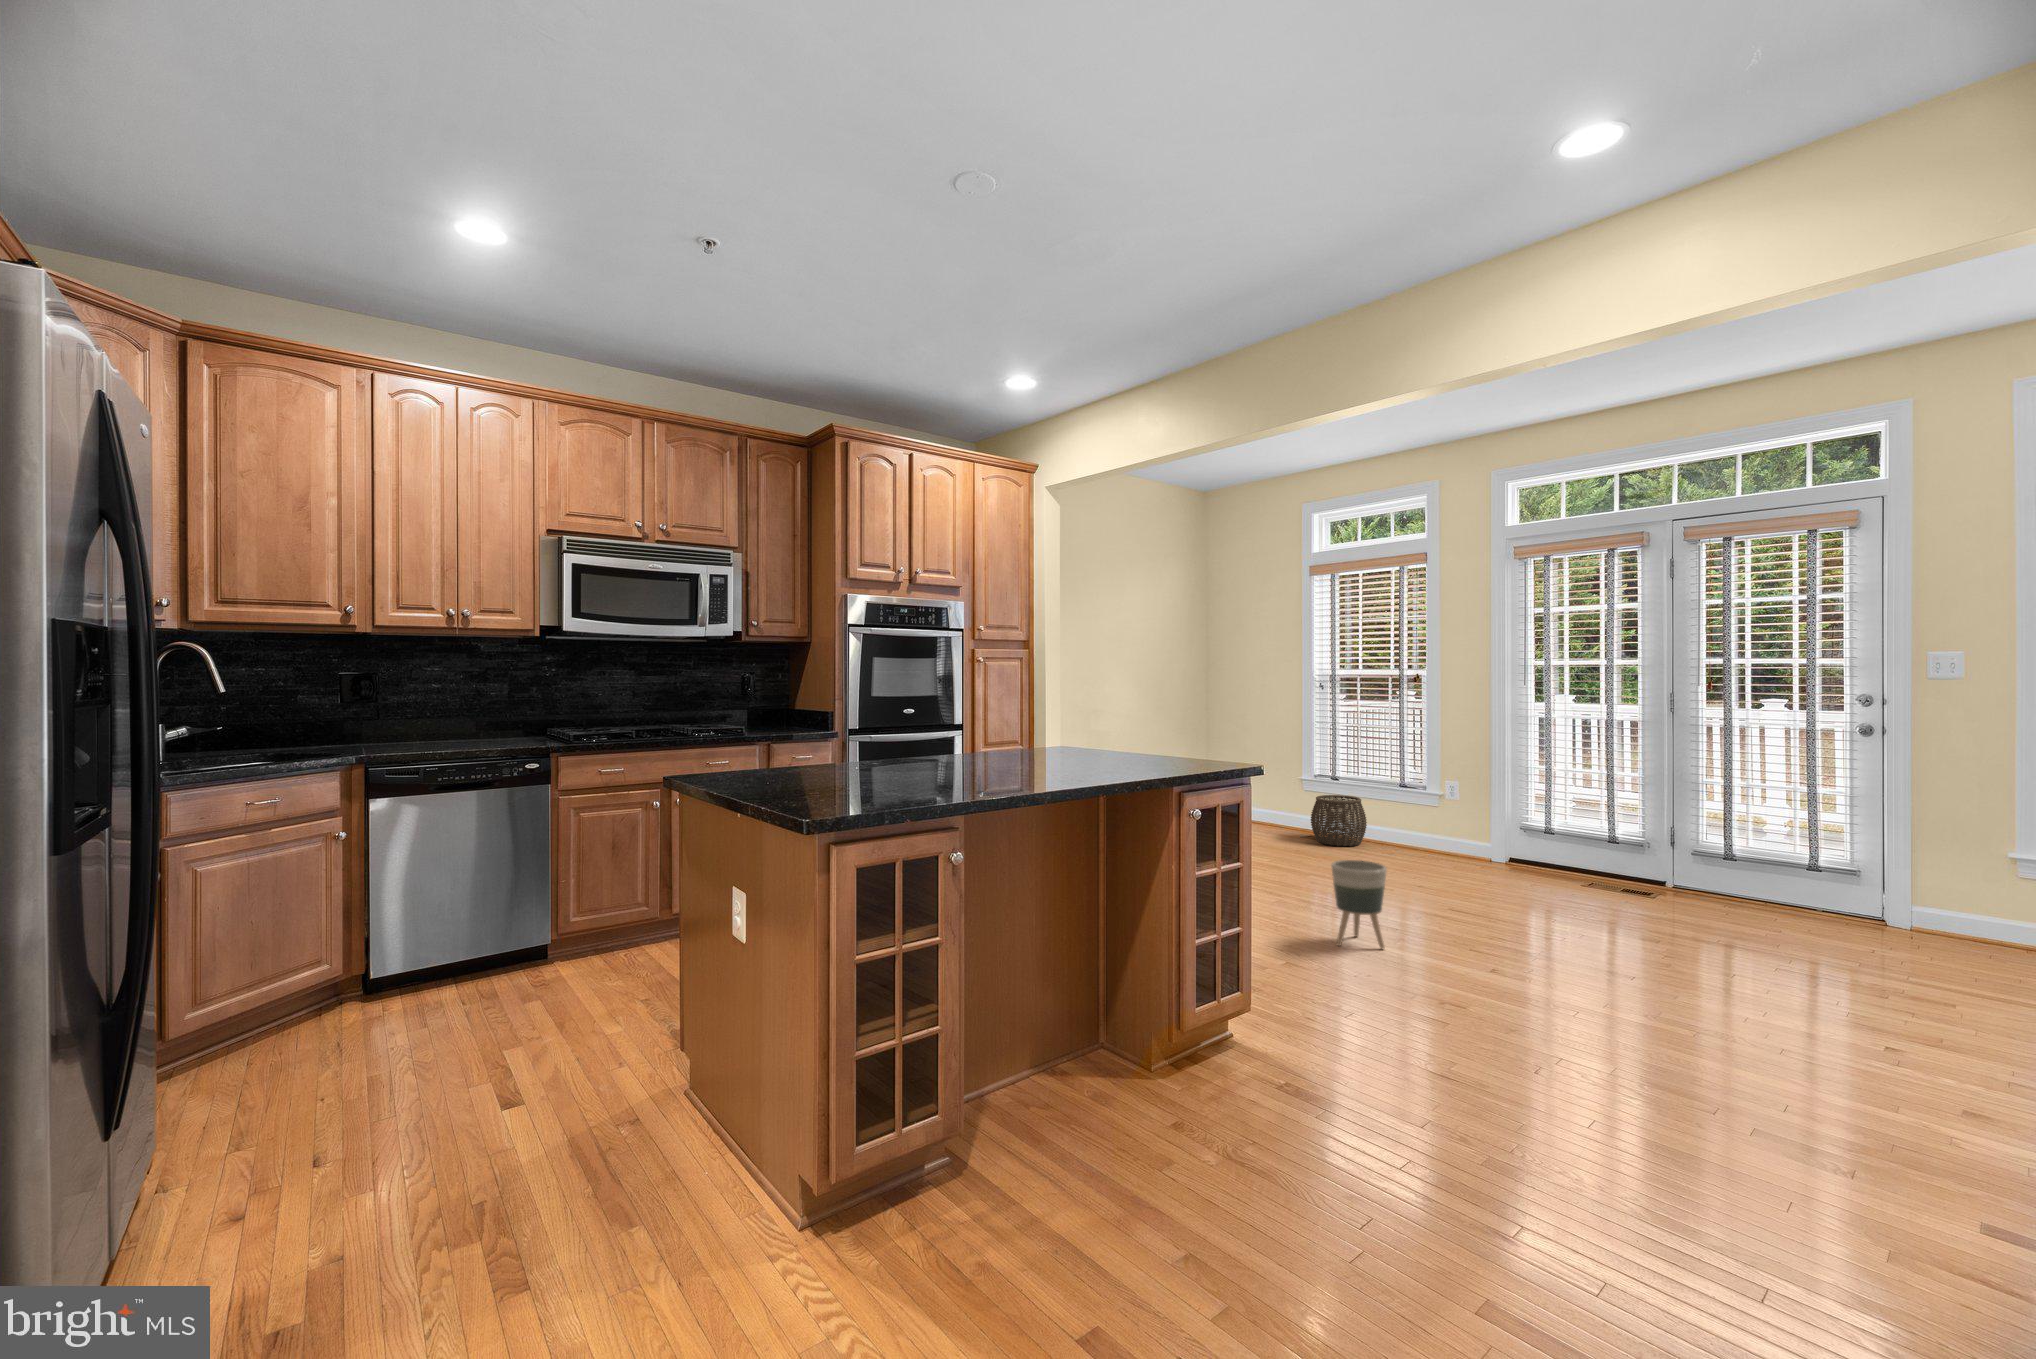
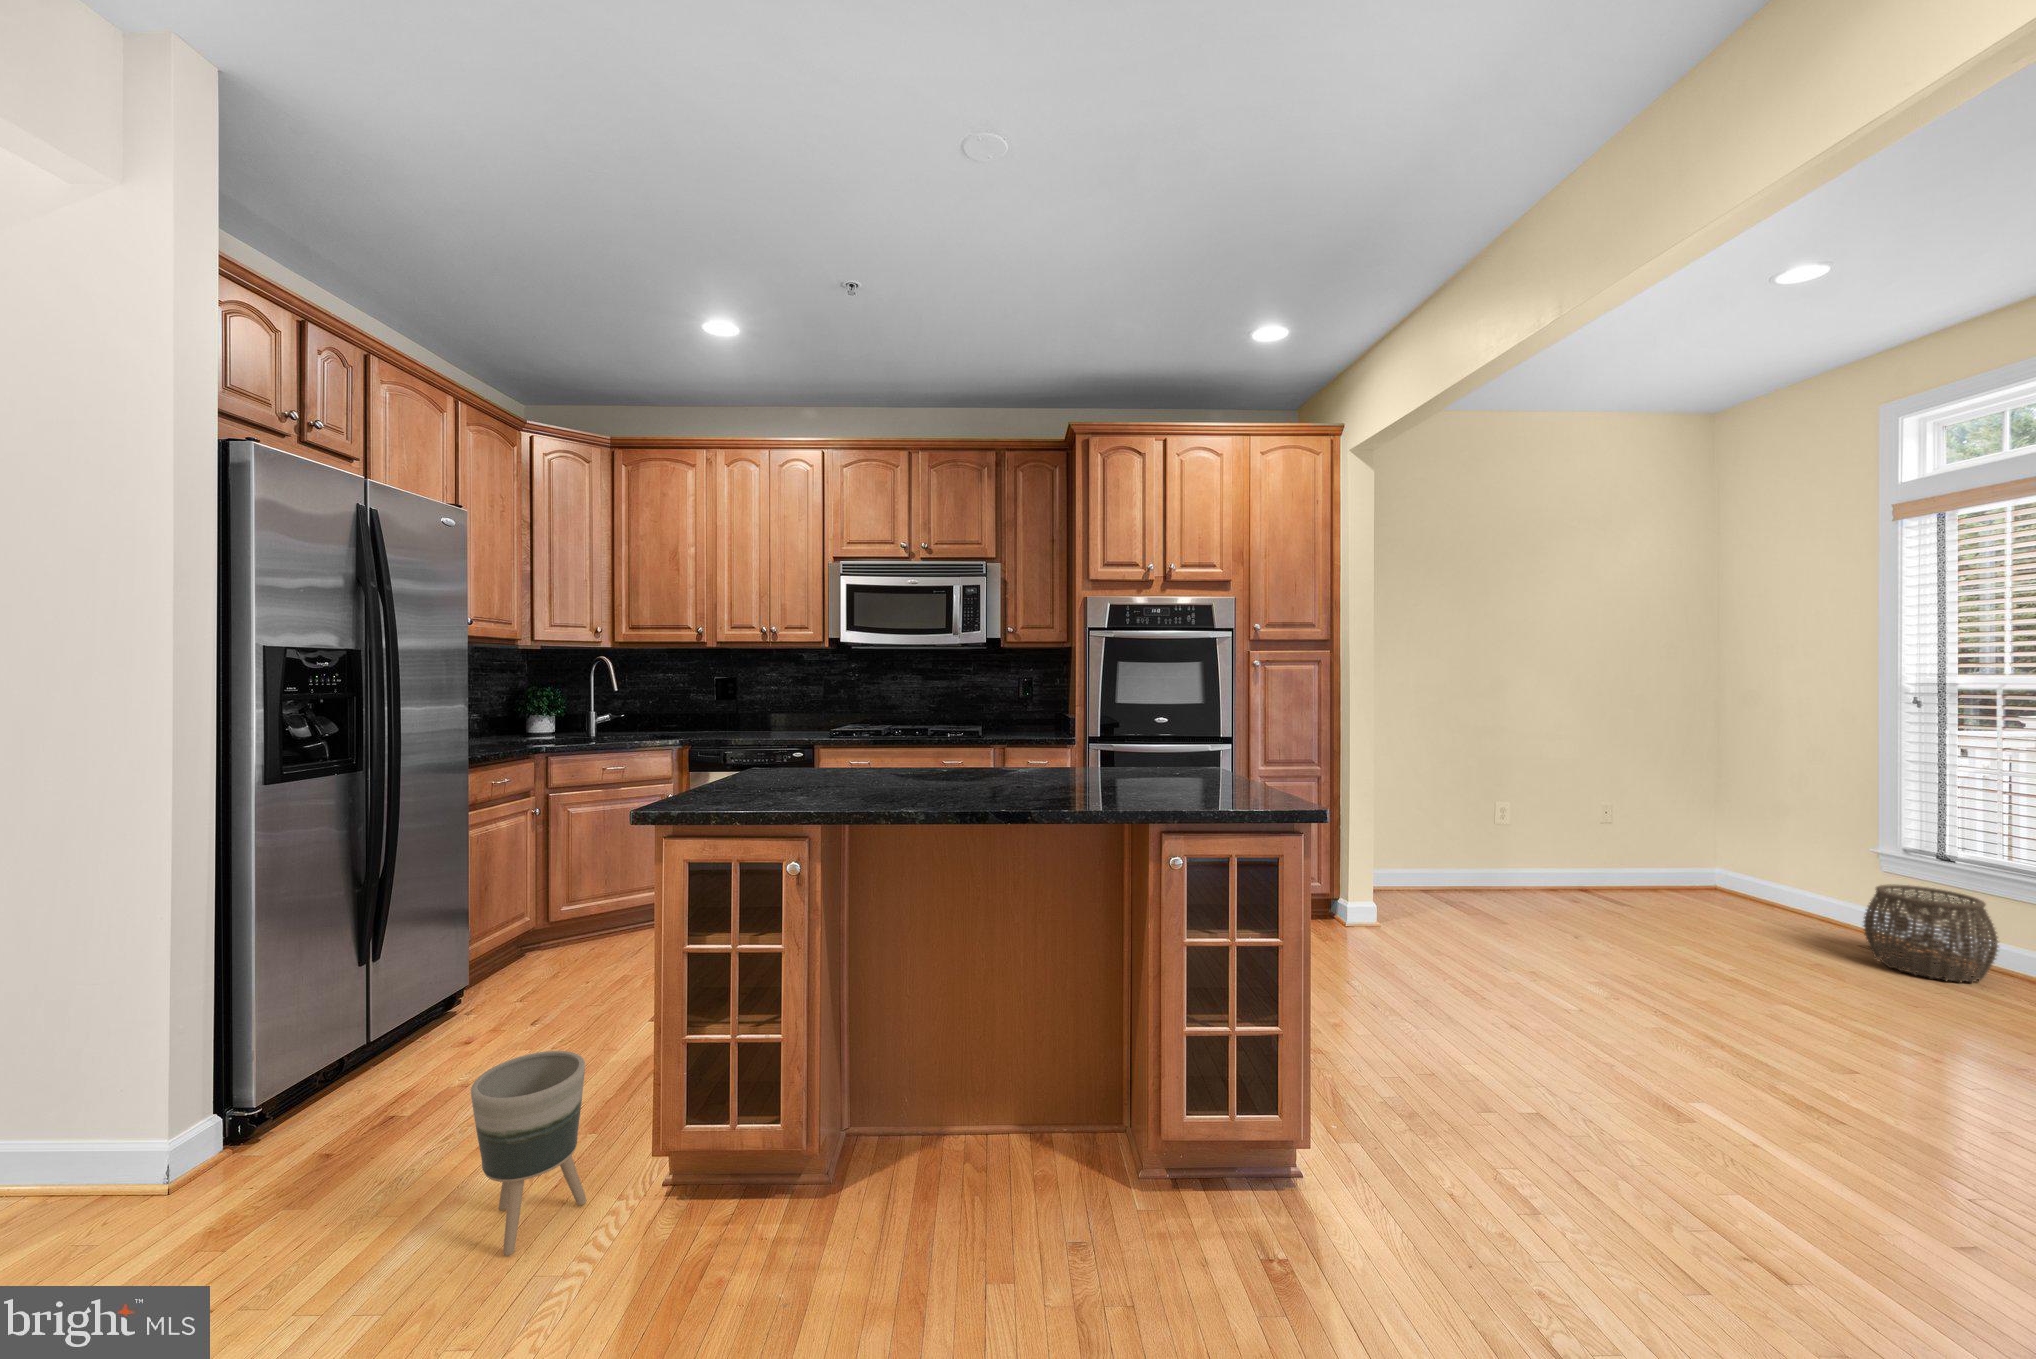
planter: present [1331,860,1387,949] -> present [471,1051,586,1256]

